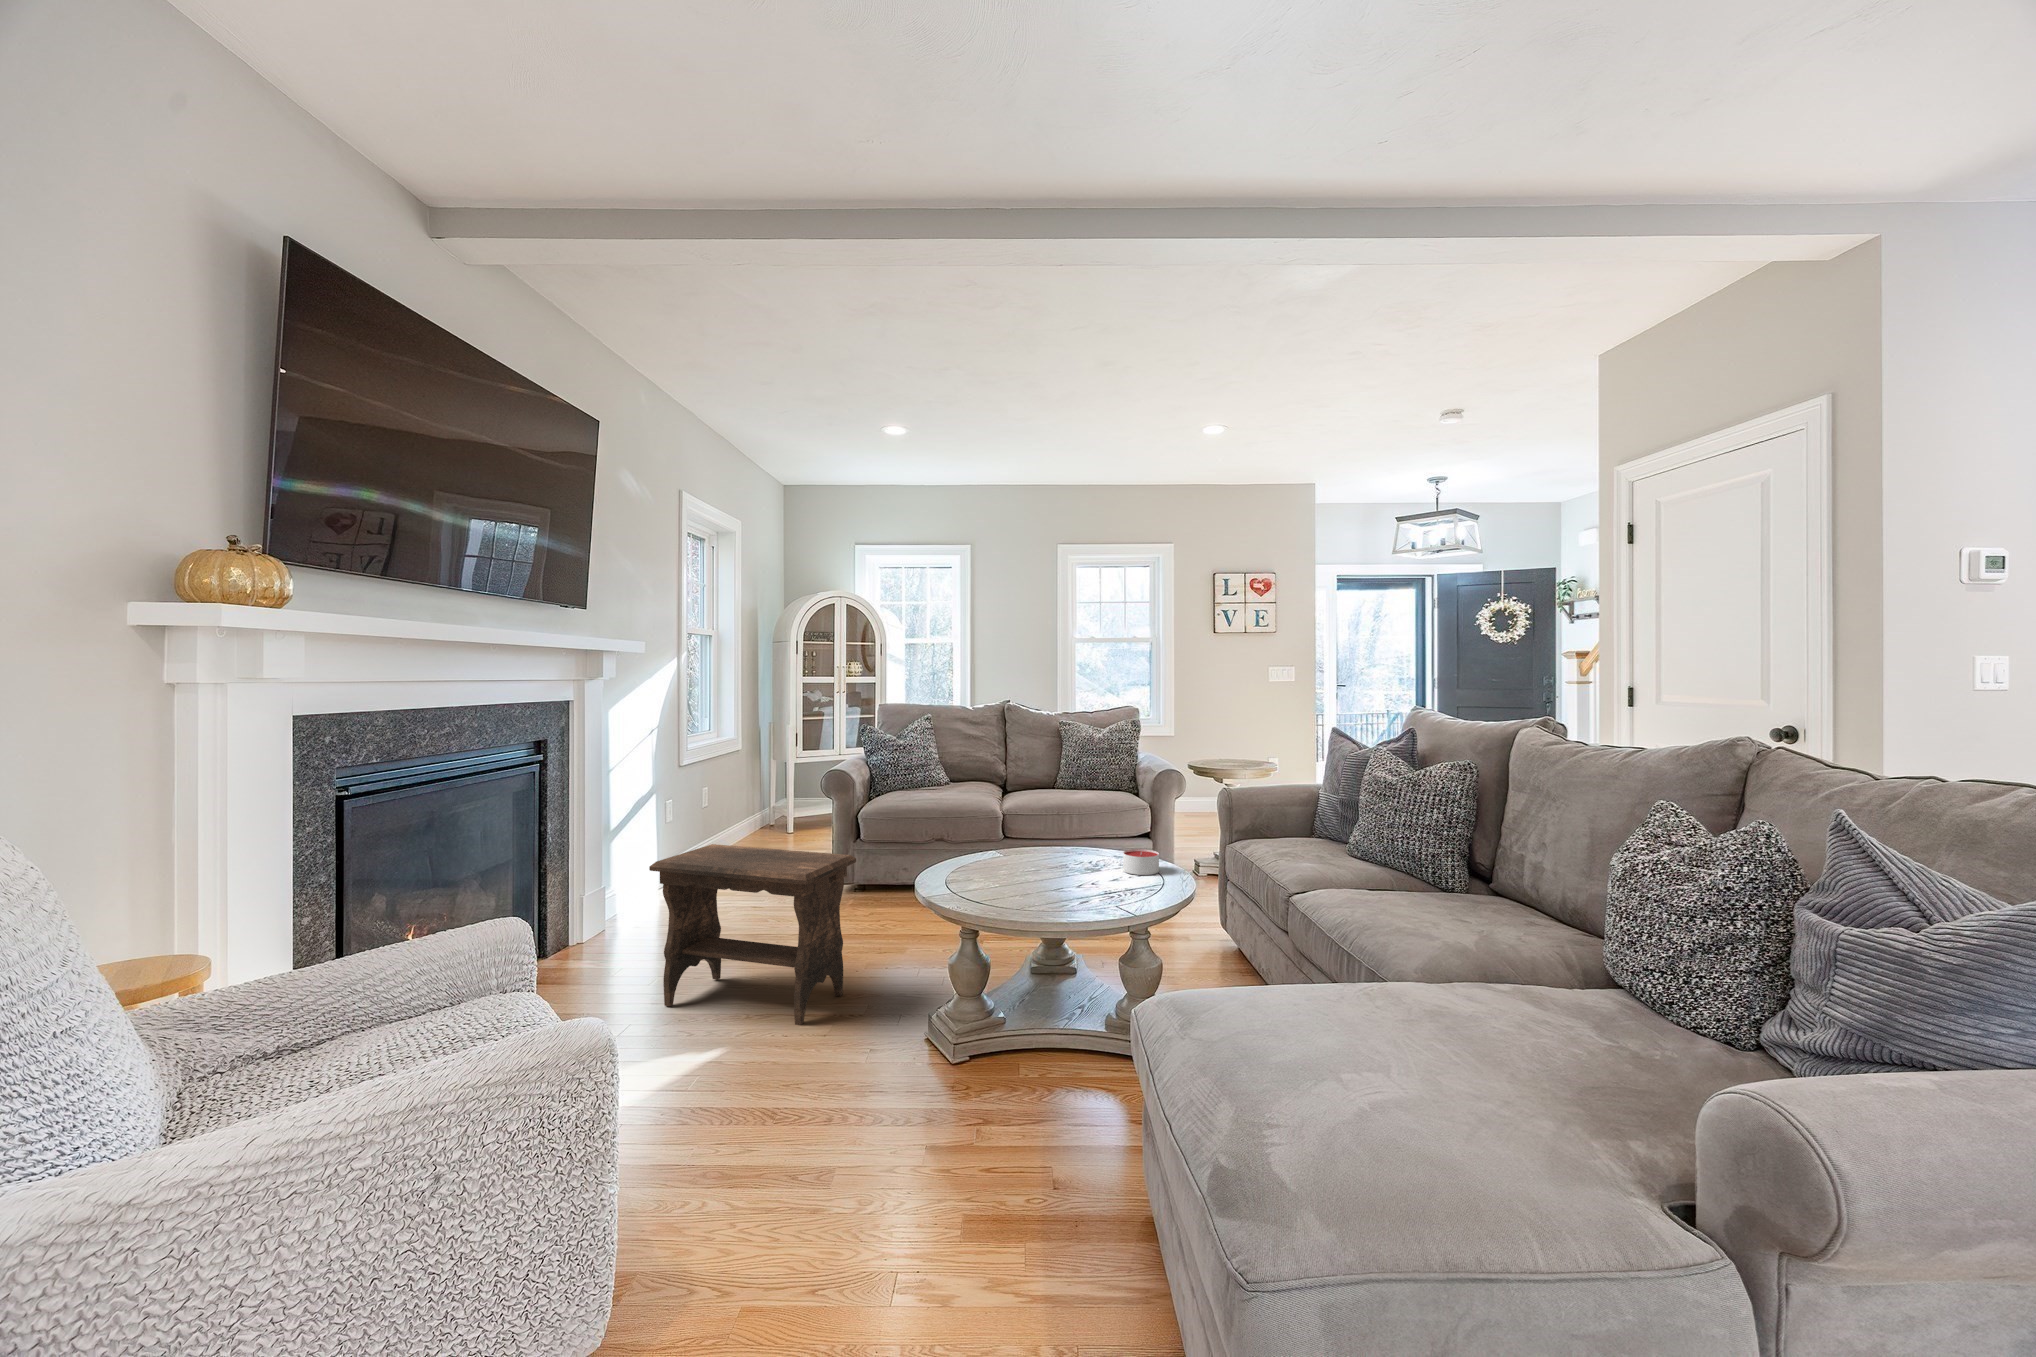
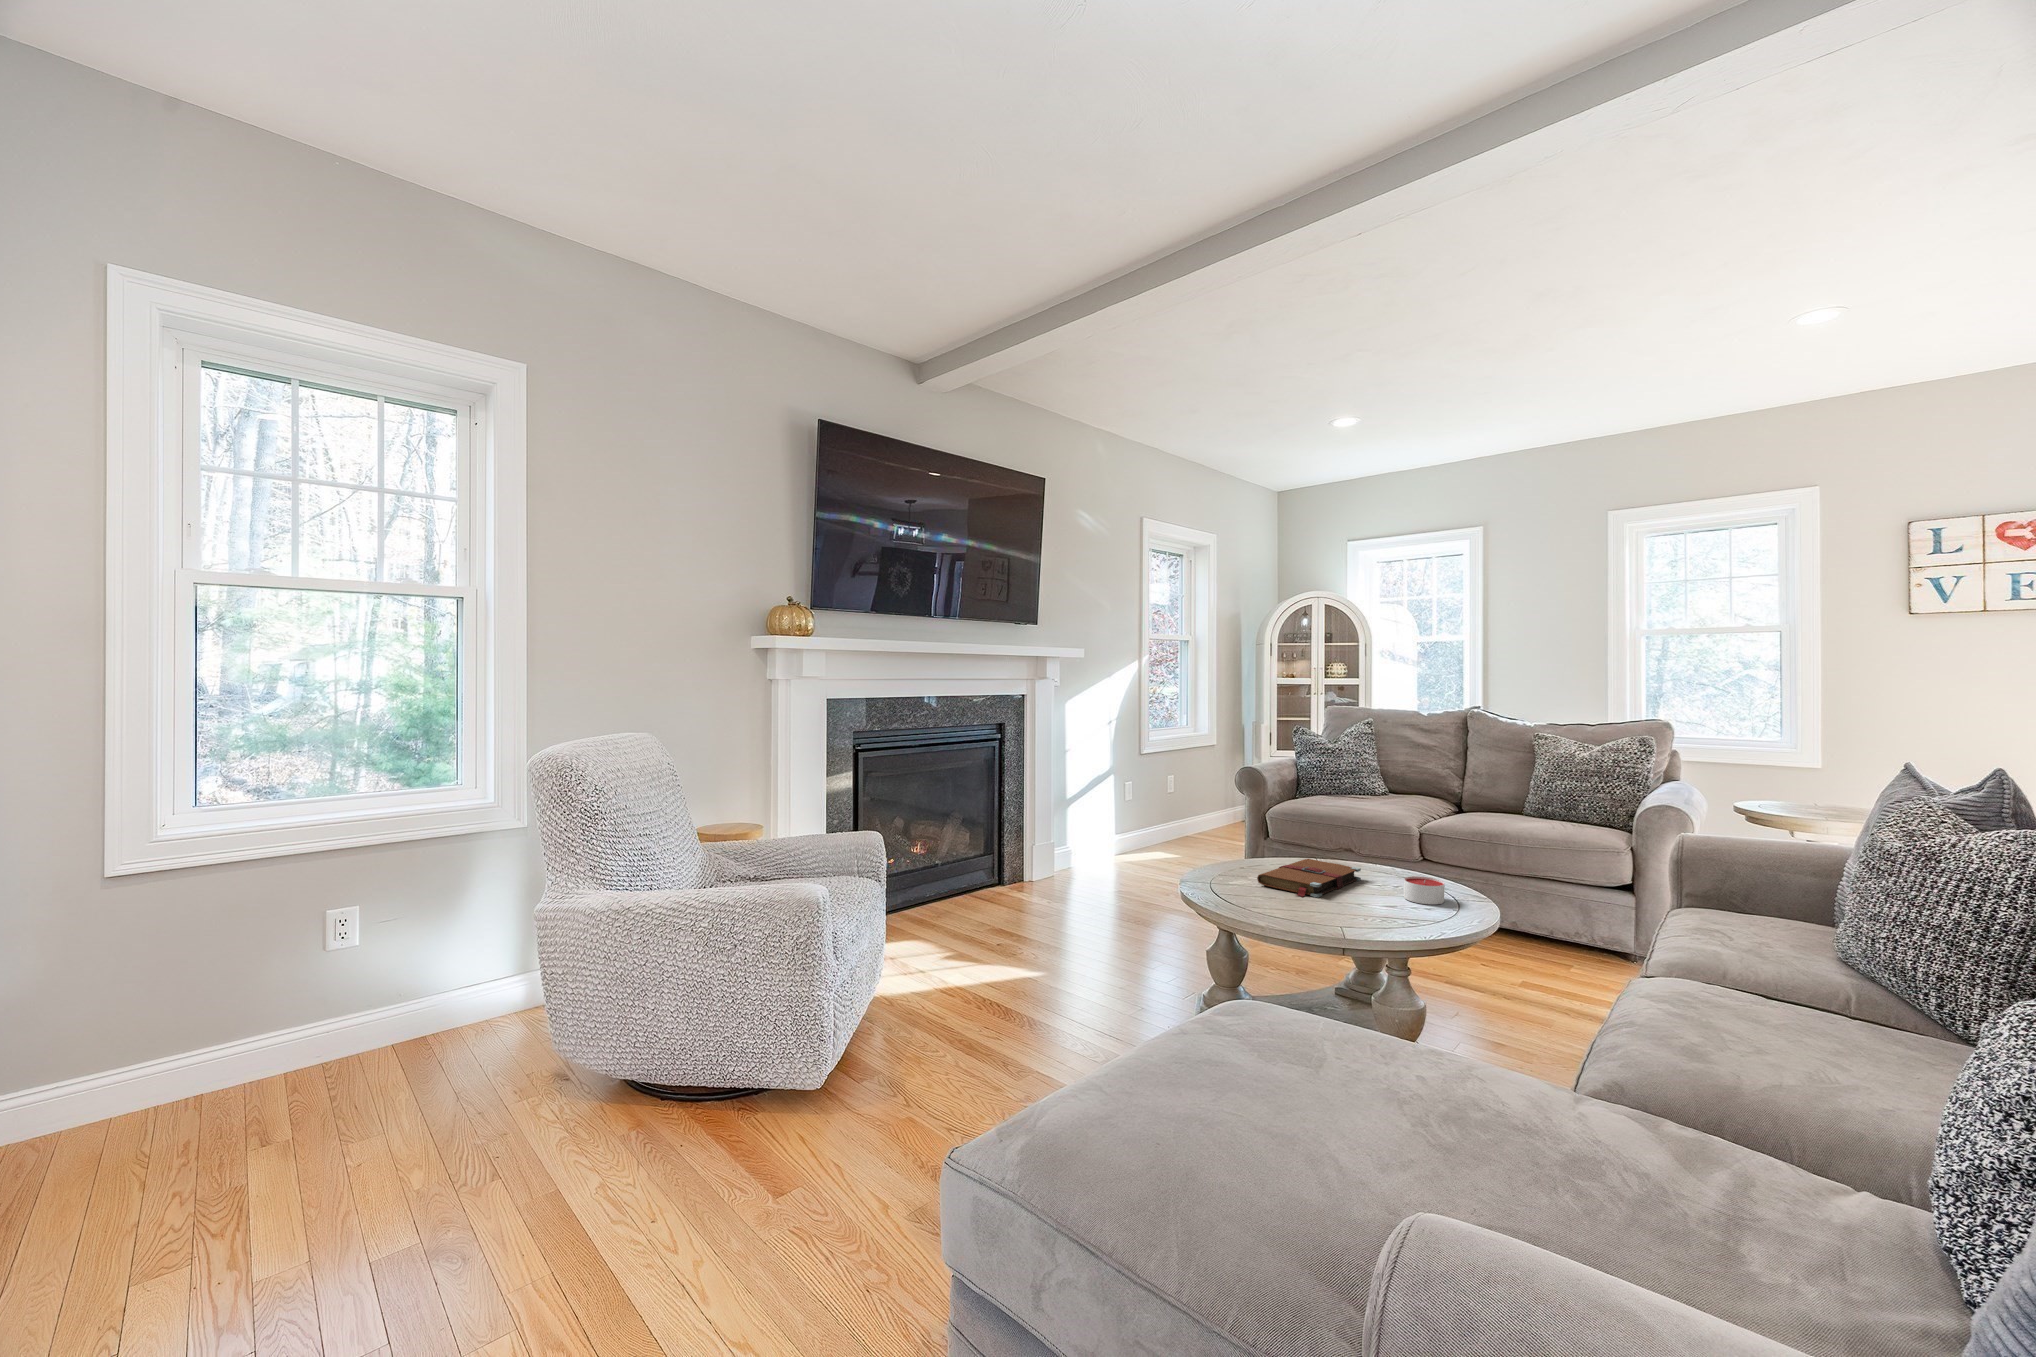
footstool: present [649,844,856,1025] -> none [1031,816,1177,968]
book: none [993,851,1065,890] -> present [1257,859,1361,898]

